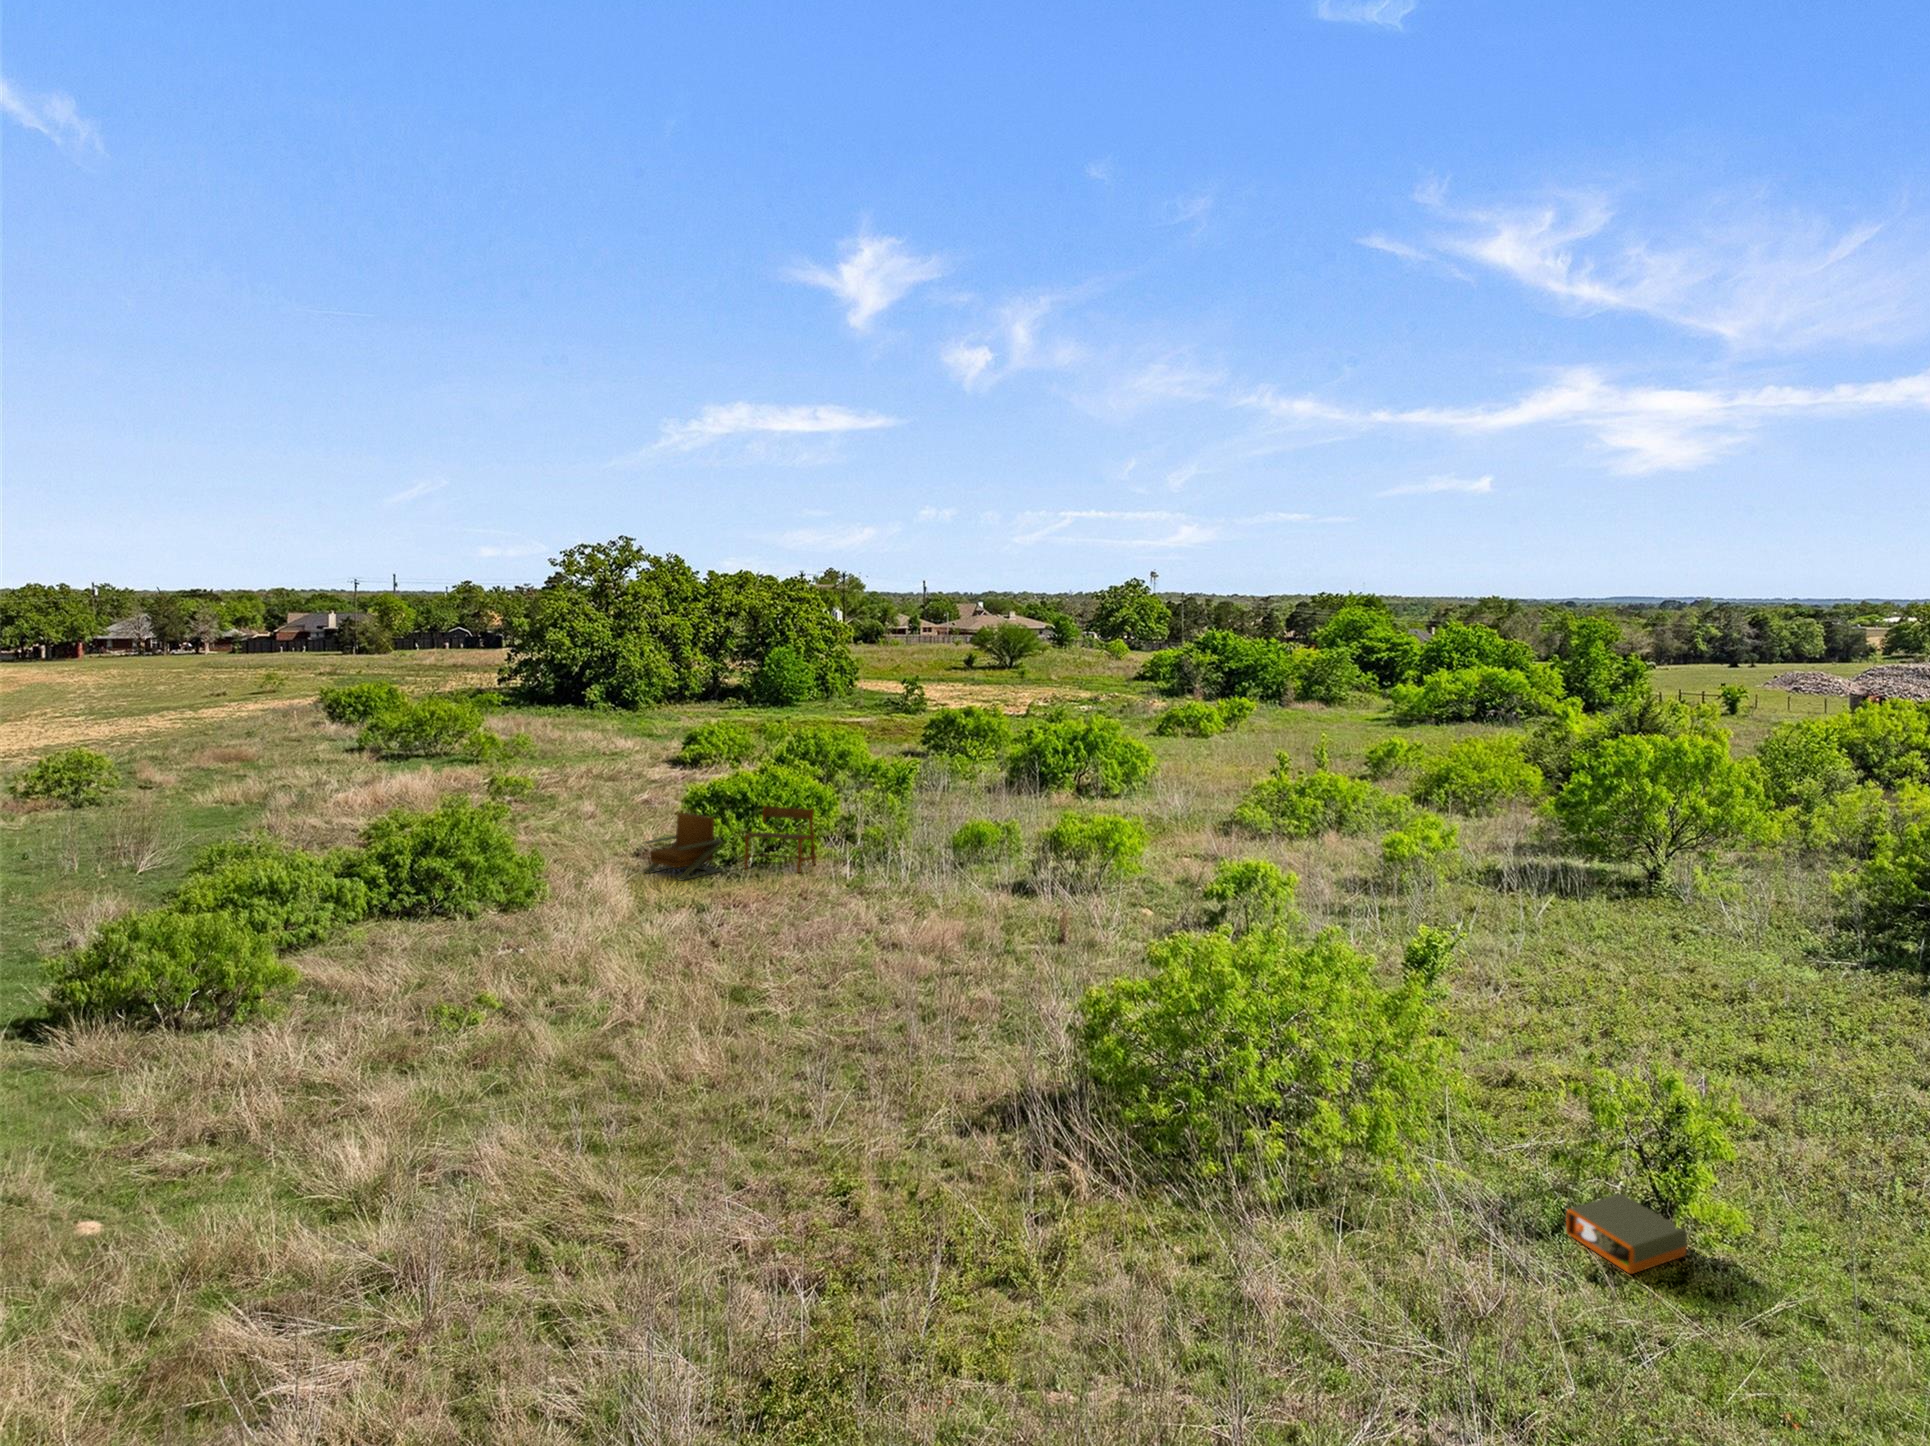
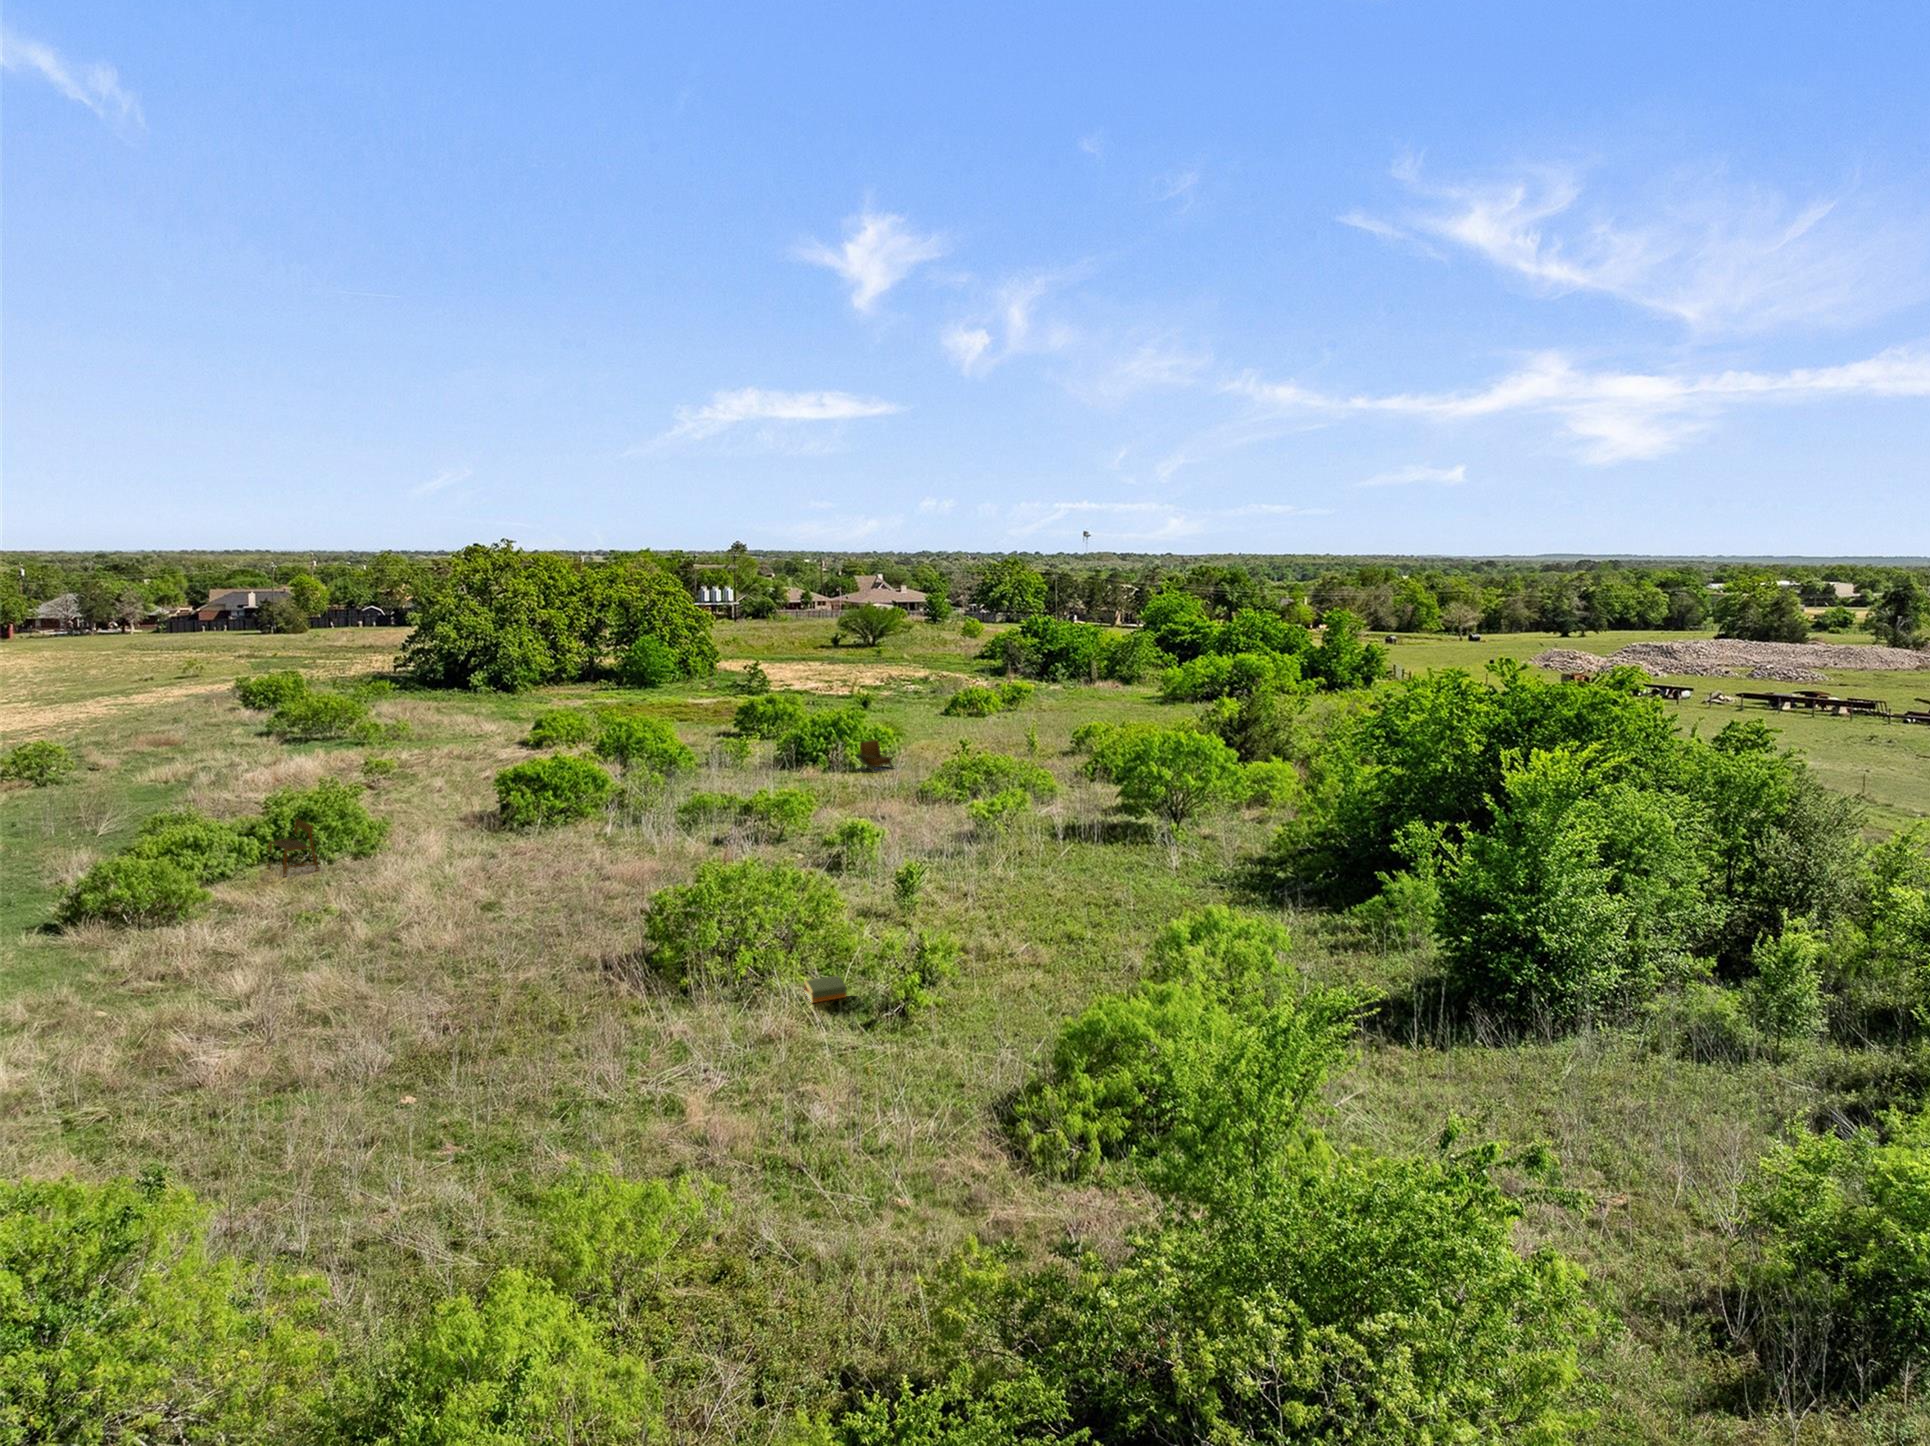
bench: present [744,806,817,873] -> present [268,819,318,877]
lounge chair: present [645,813,723,881] -> present [857,740,894,773]

